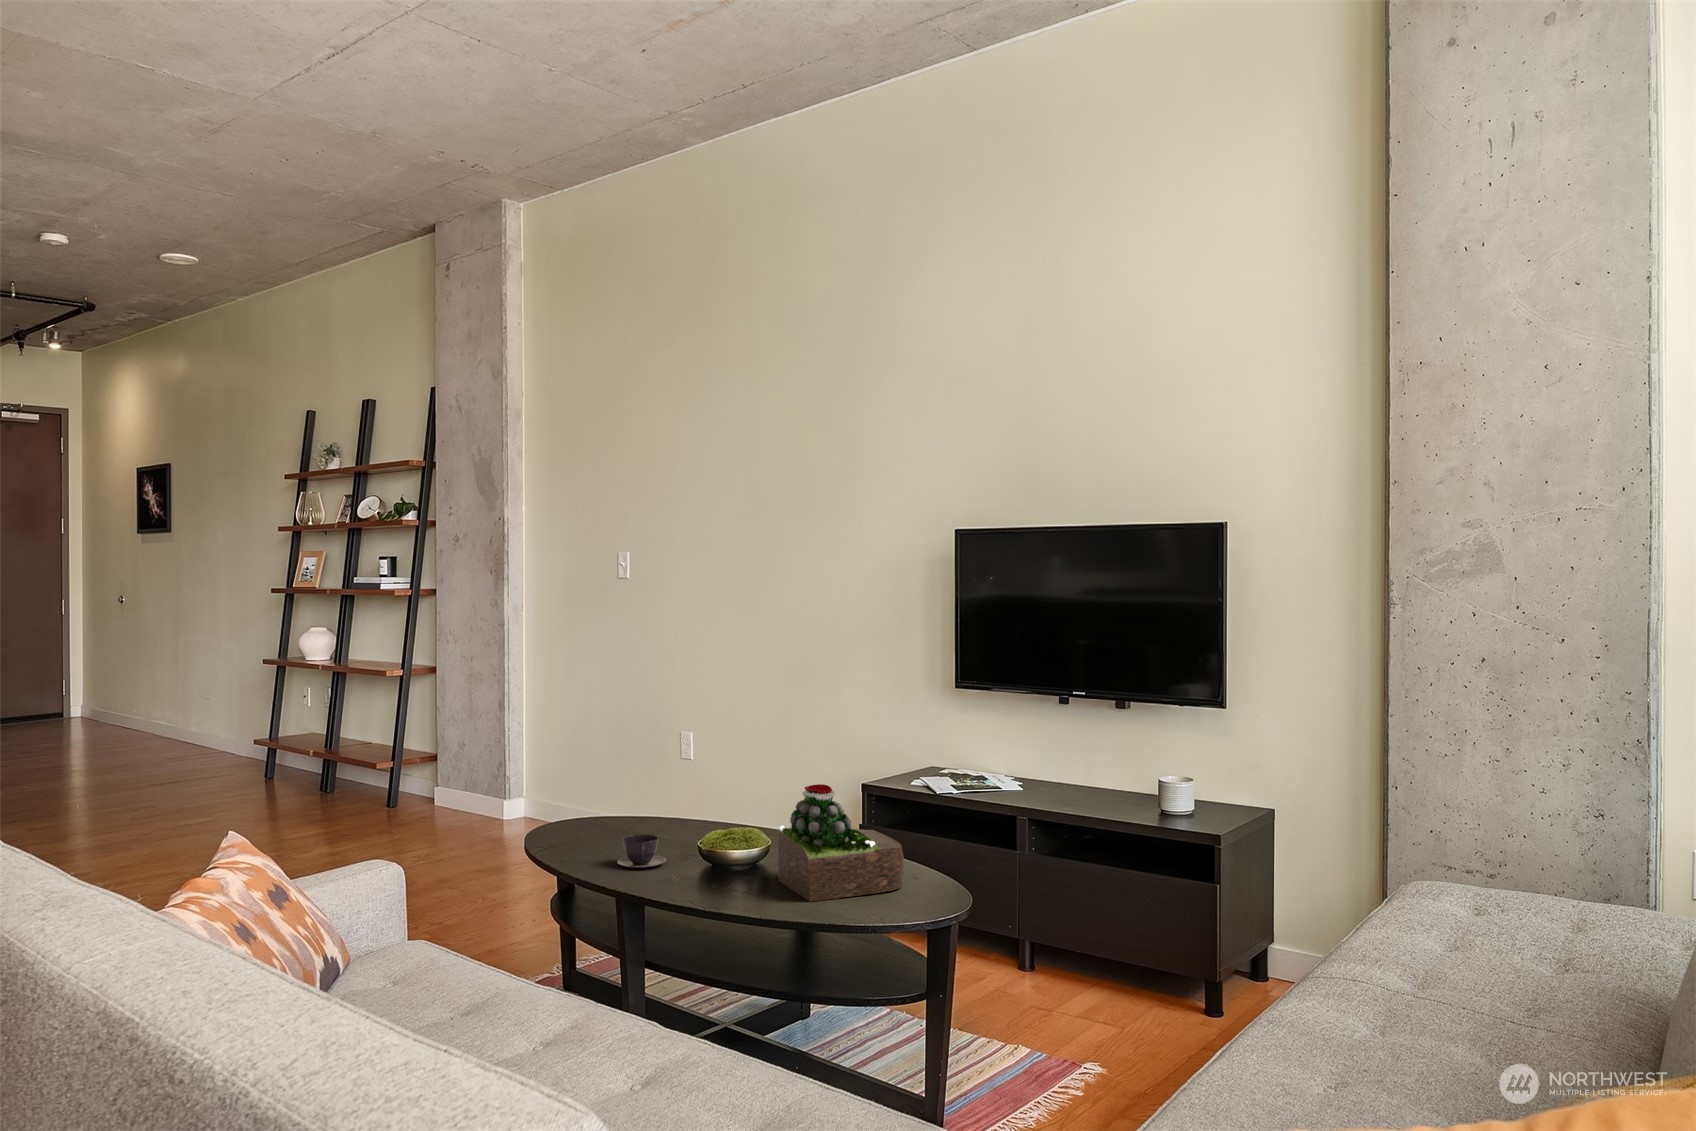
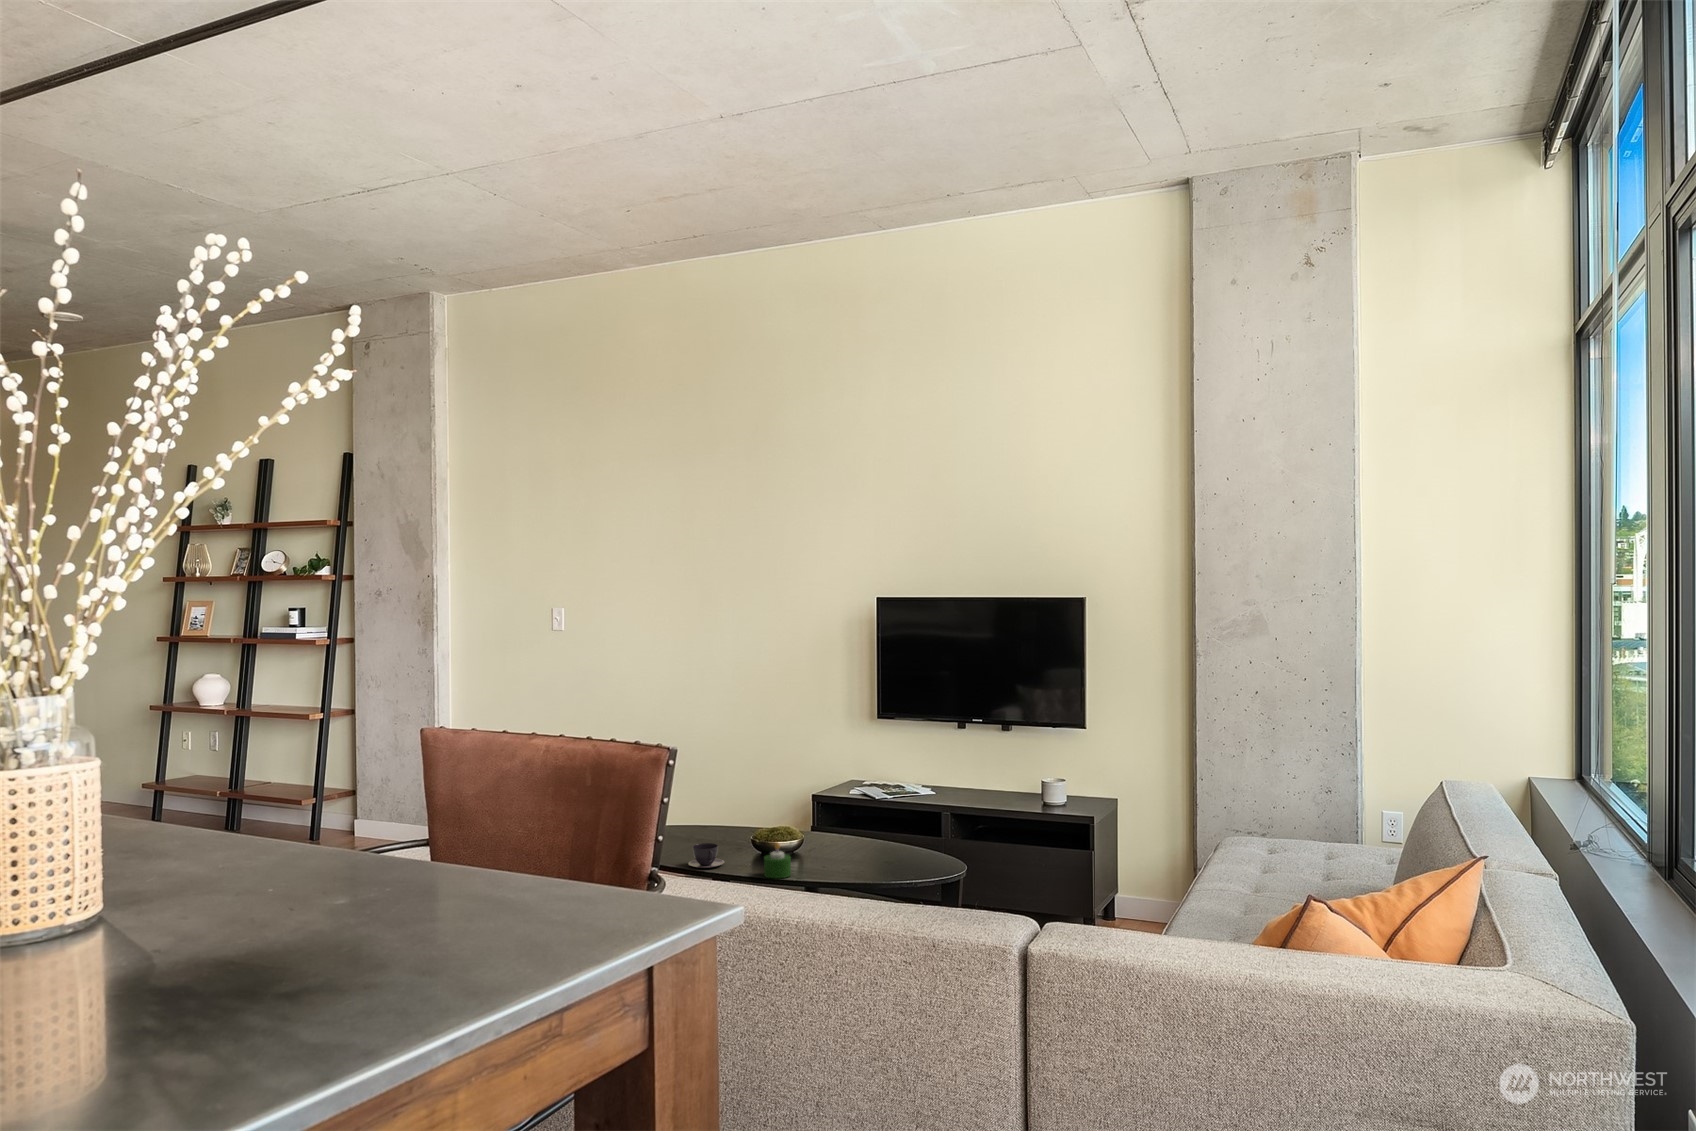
succulent plant: present [778,784,904,902] -> none [814,799,905,882]
candle: none [701,839,738,889] -> present [764,843,791,878]

